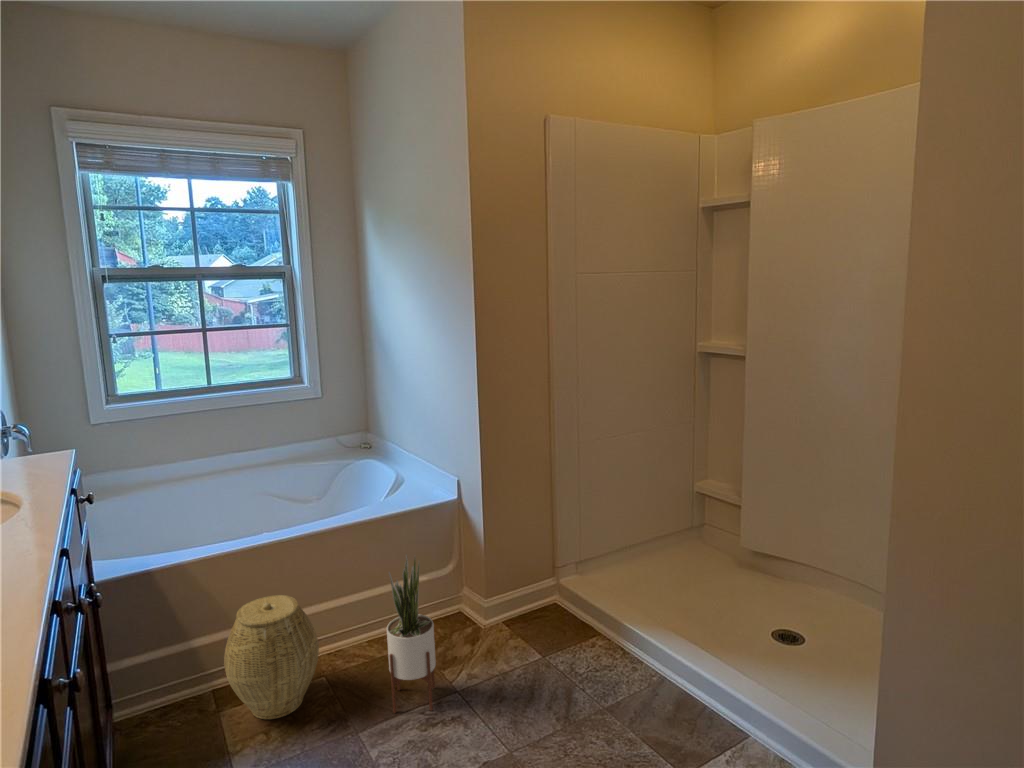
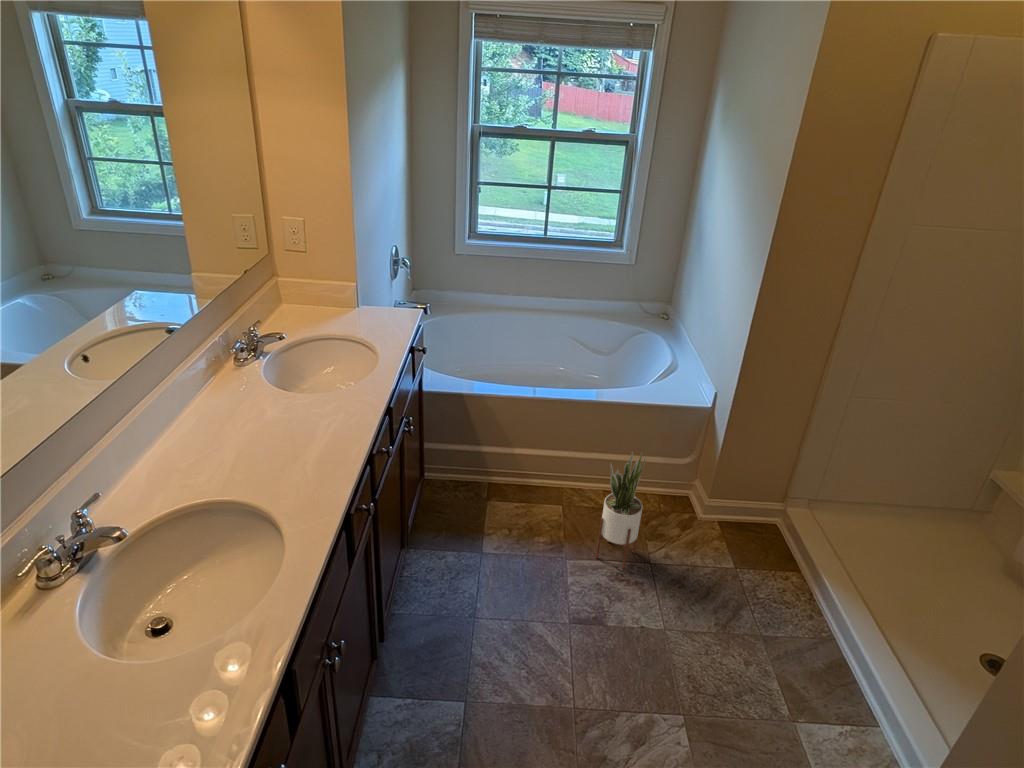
woven basket: present [224,595,319,719] -> none [492,438,559,525]

